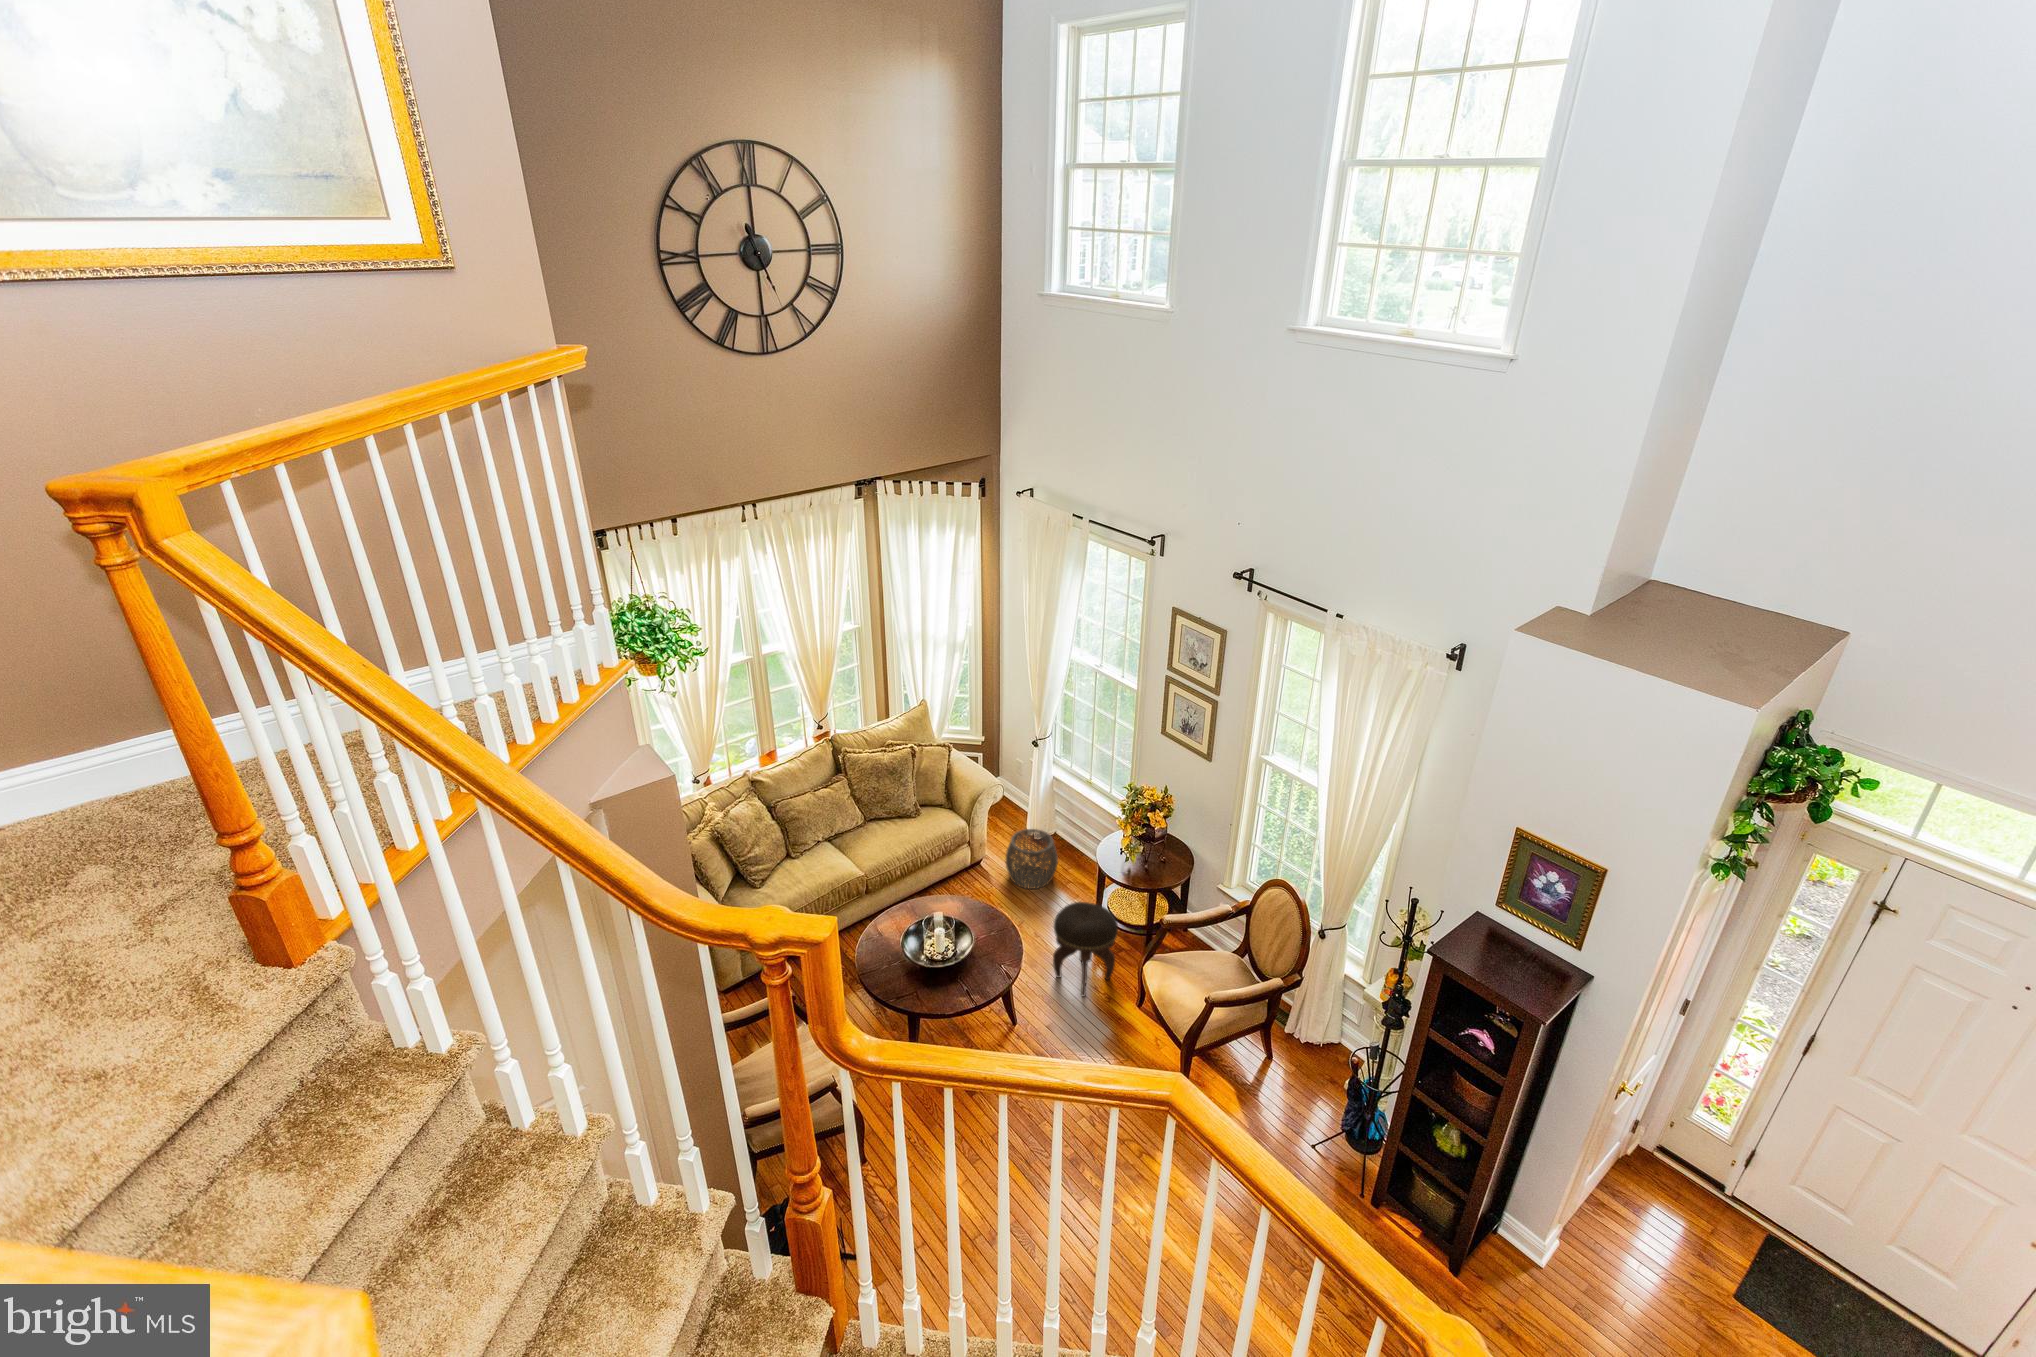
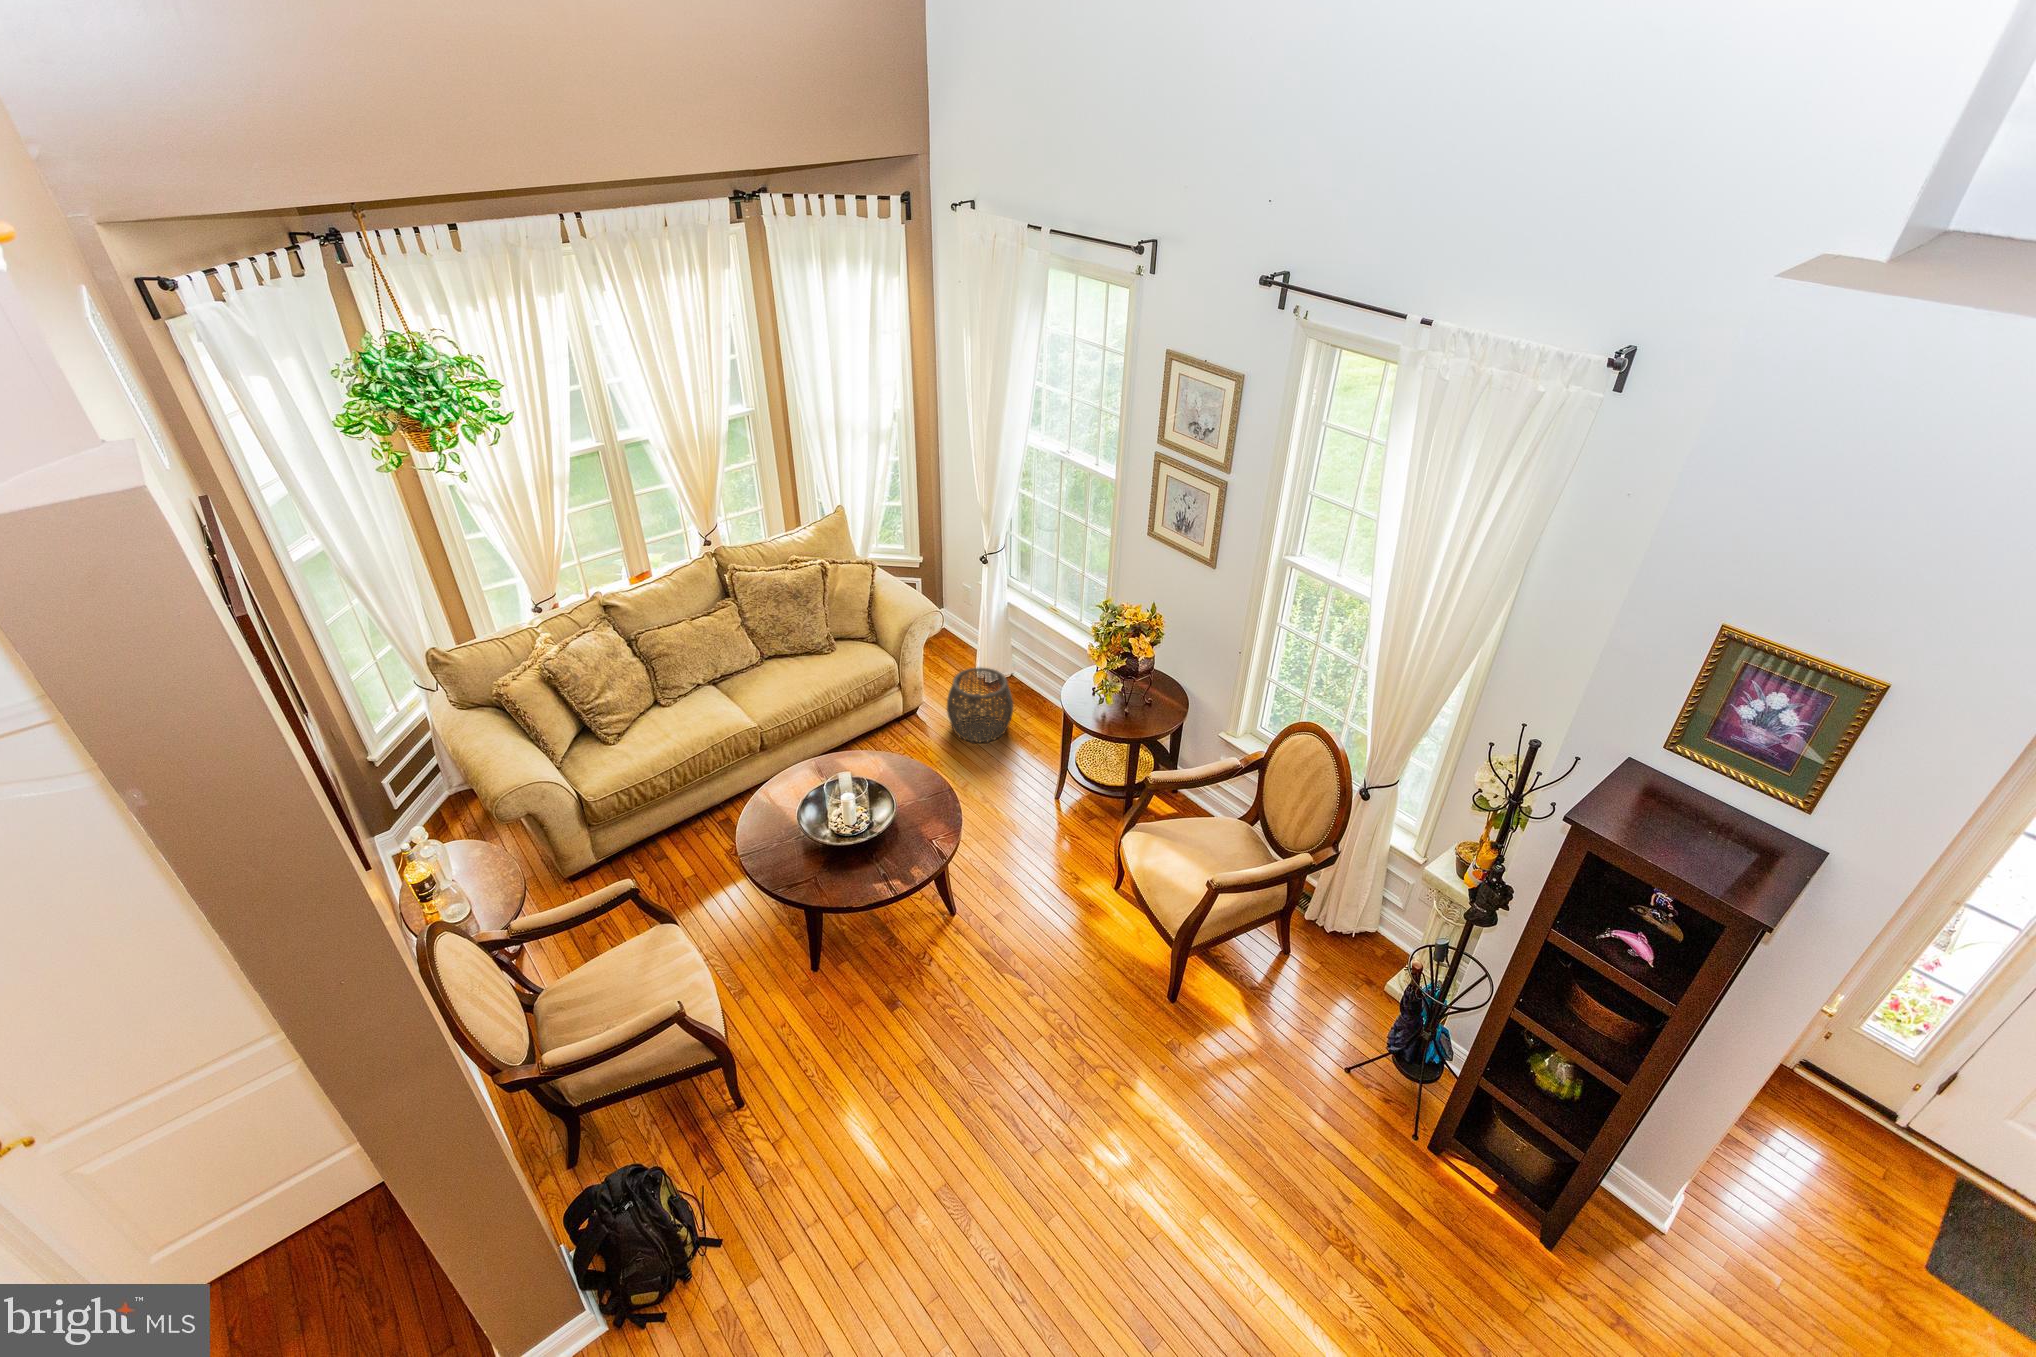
footstool: present [1053,902,1118,996] -> none [1005,756,1089,877]

